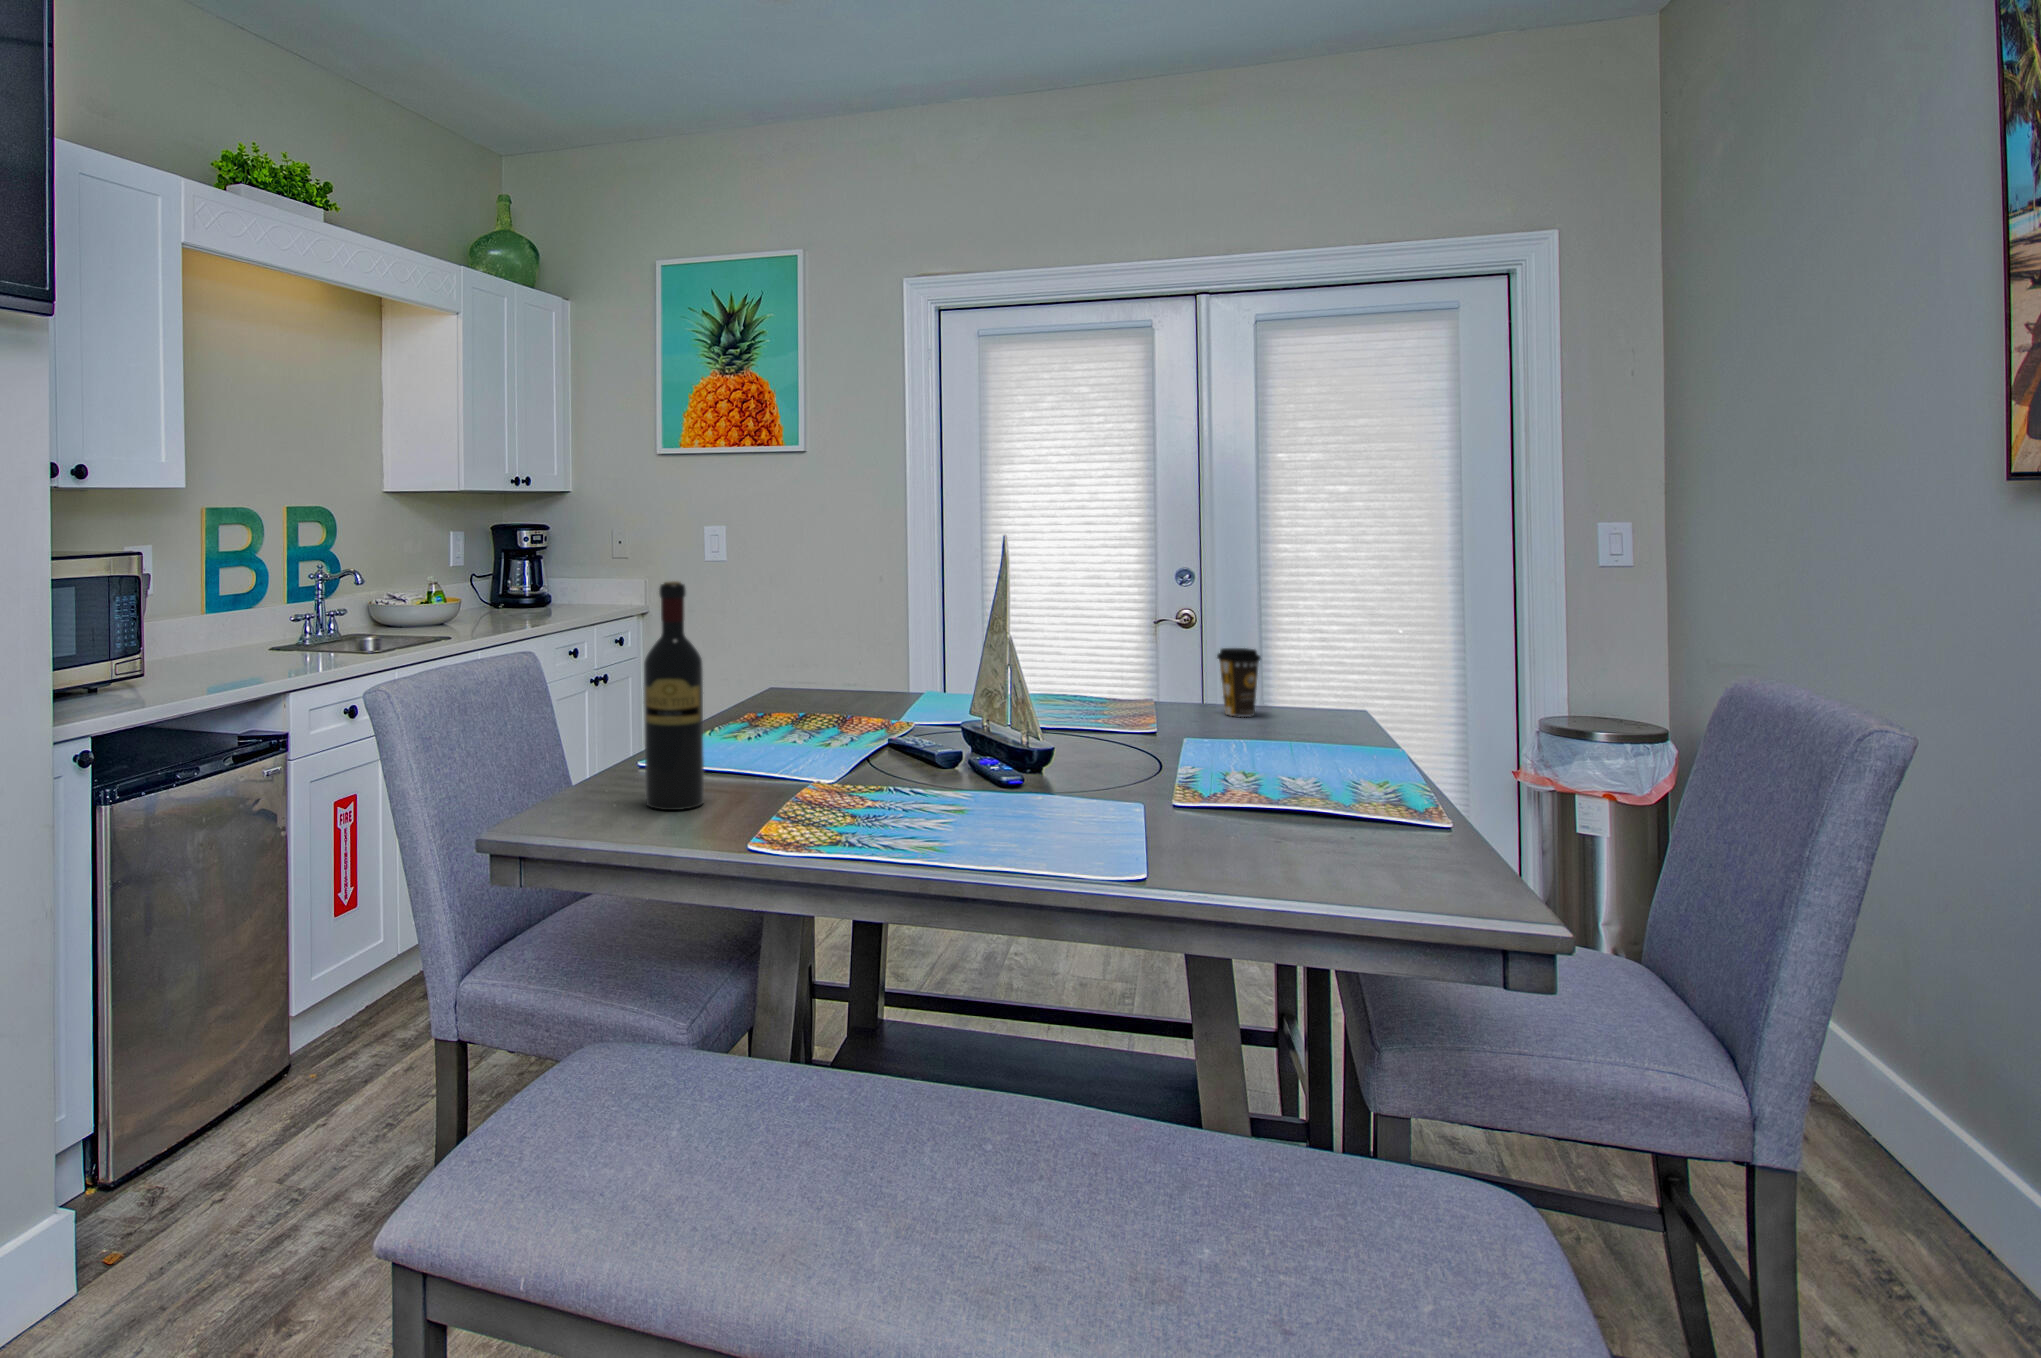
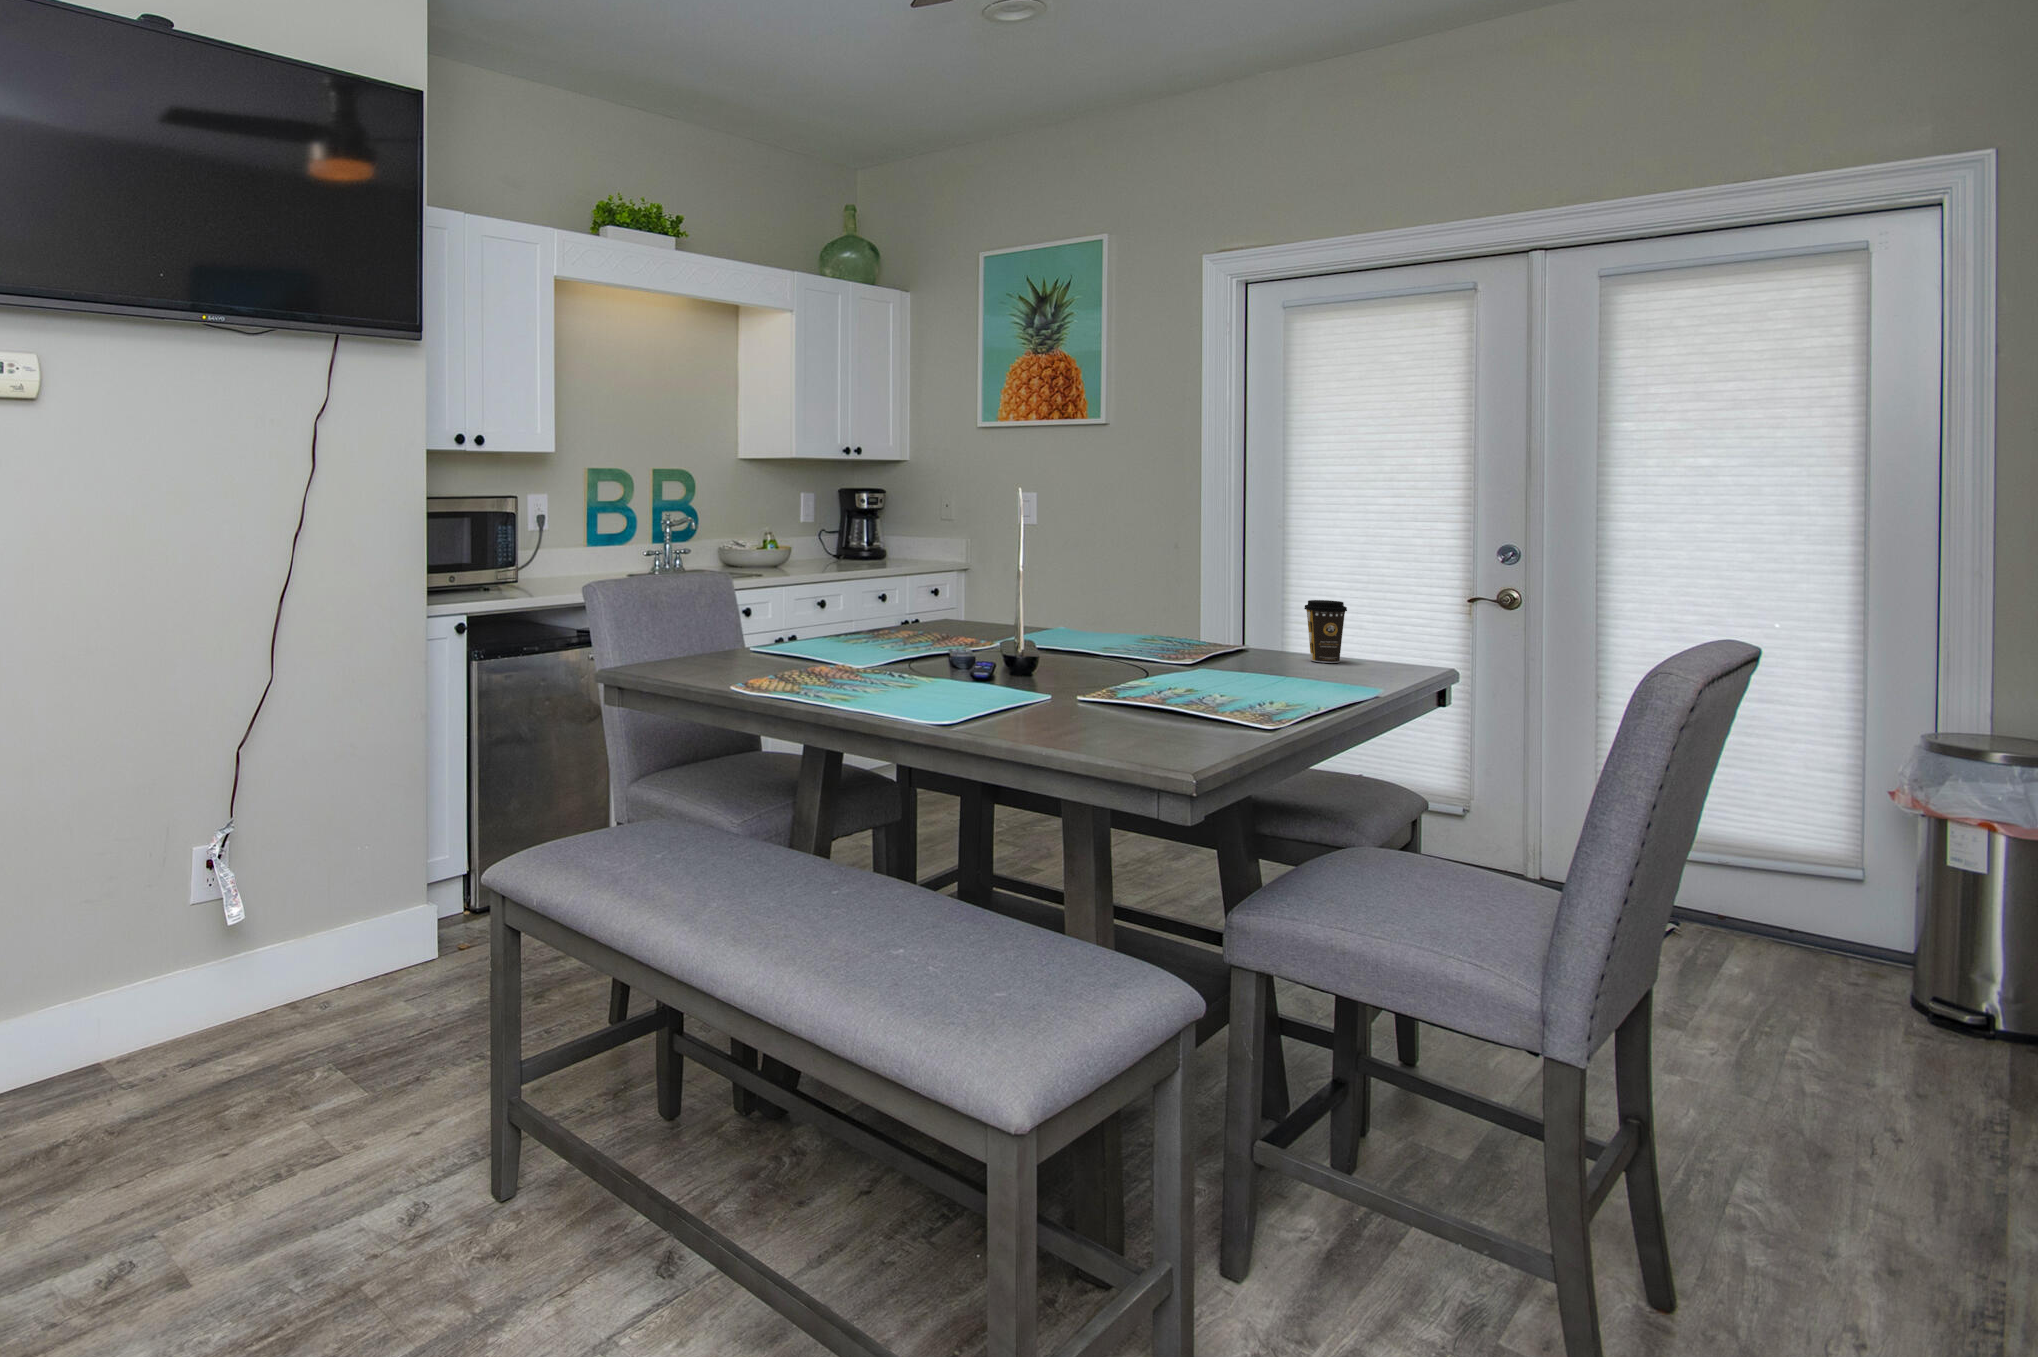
wine bottle: present [644,581,704,810] -> none [723,510,763,664]

